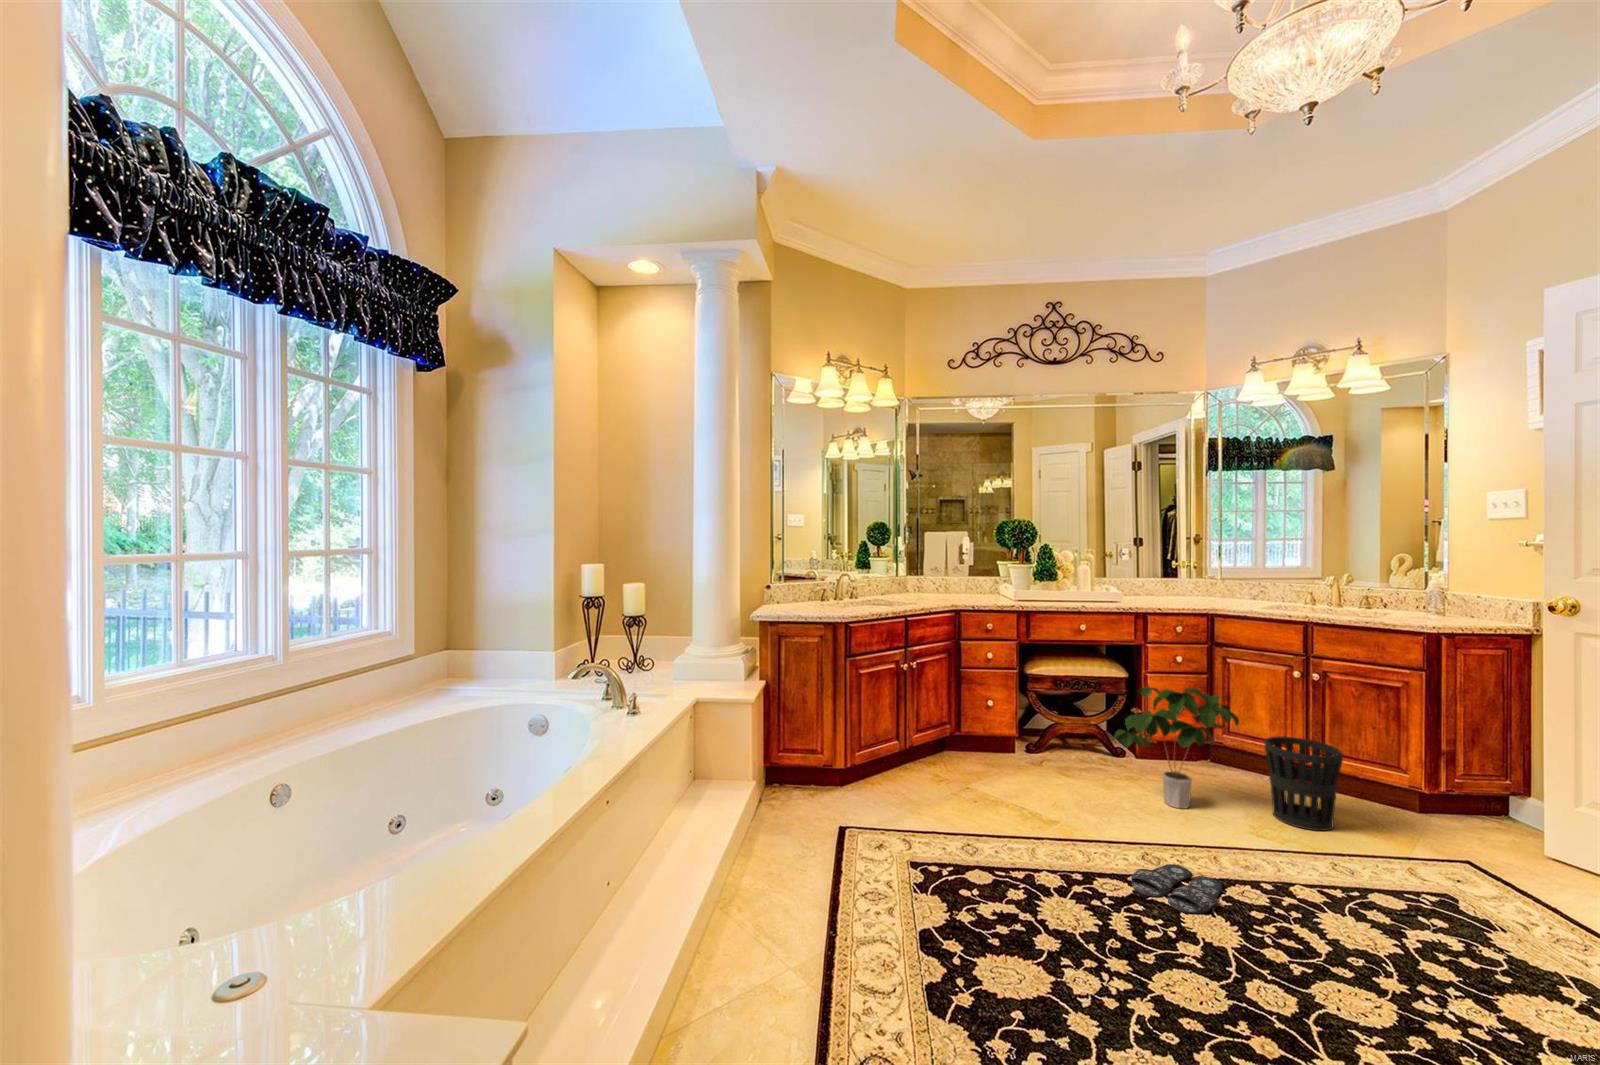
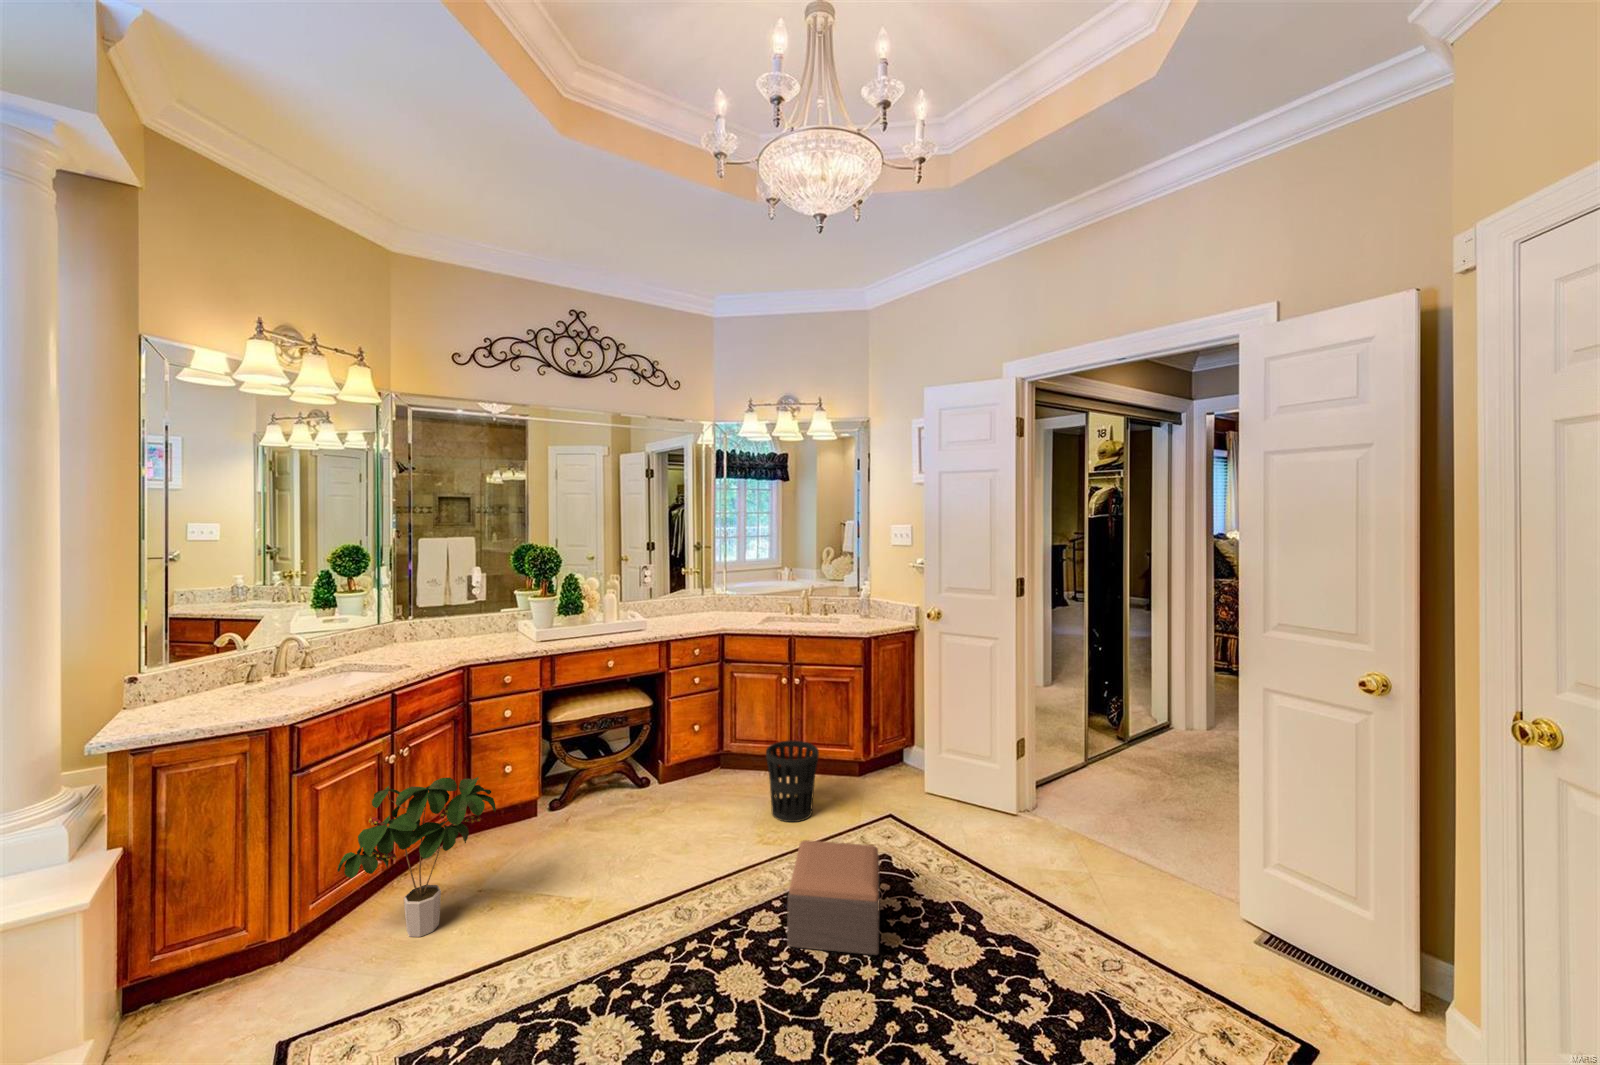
potted plant: present [1114,686,1239,808] -> present [338,777,496,937]
footstool: none [1274,827,1423,973] -> present [787,840,879,955]
slippers: present [1131,864,1222,913] -> none [668,911,746,974]

